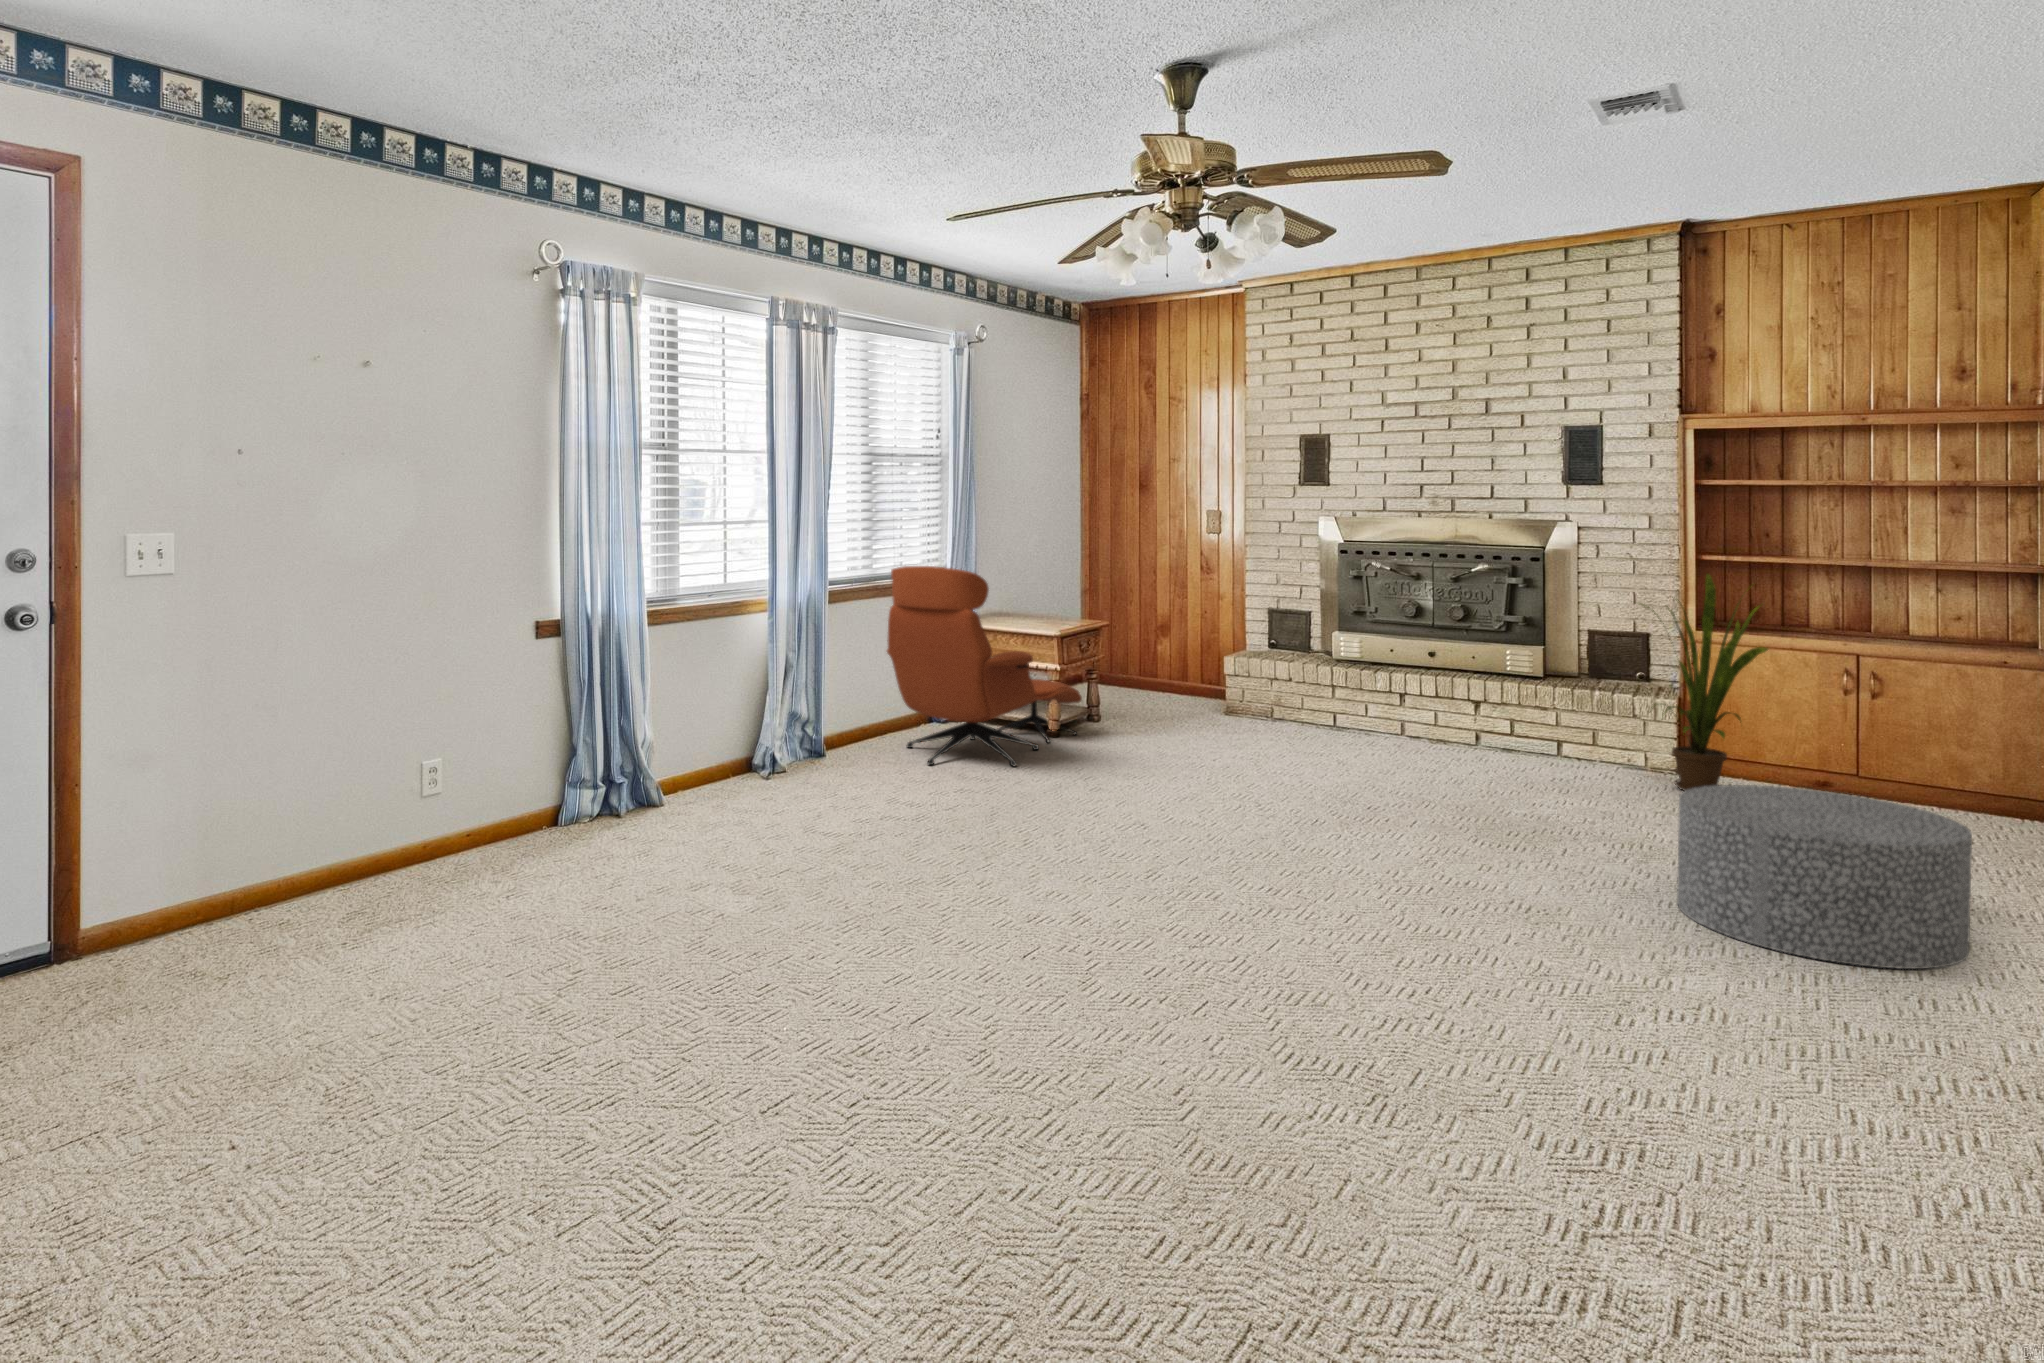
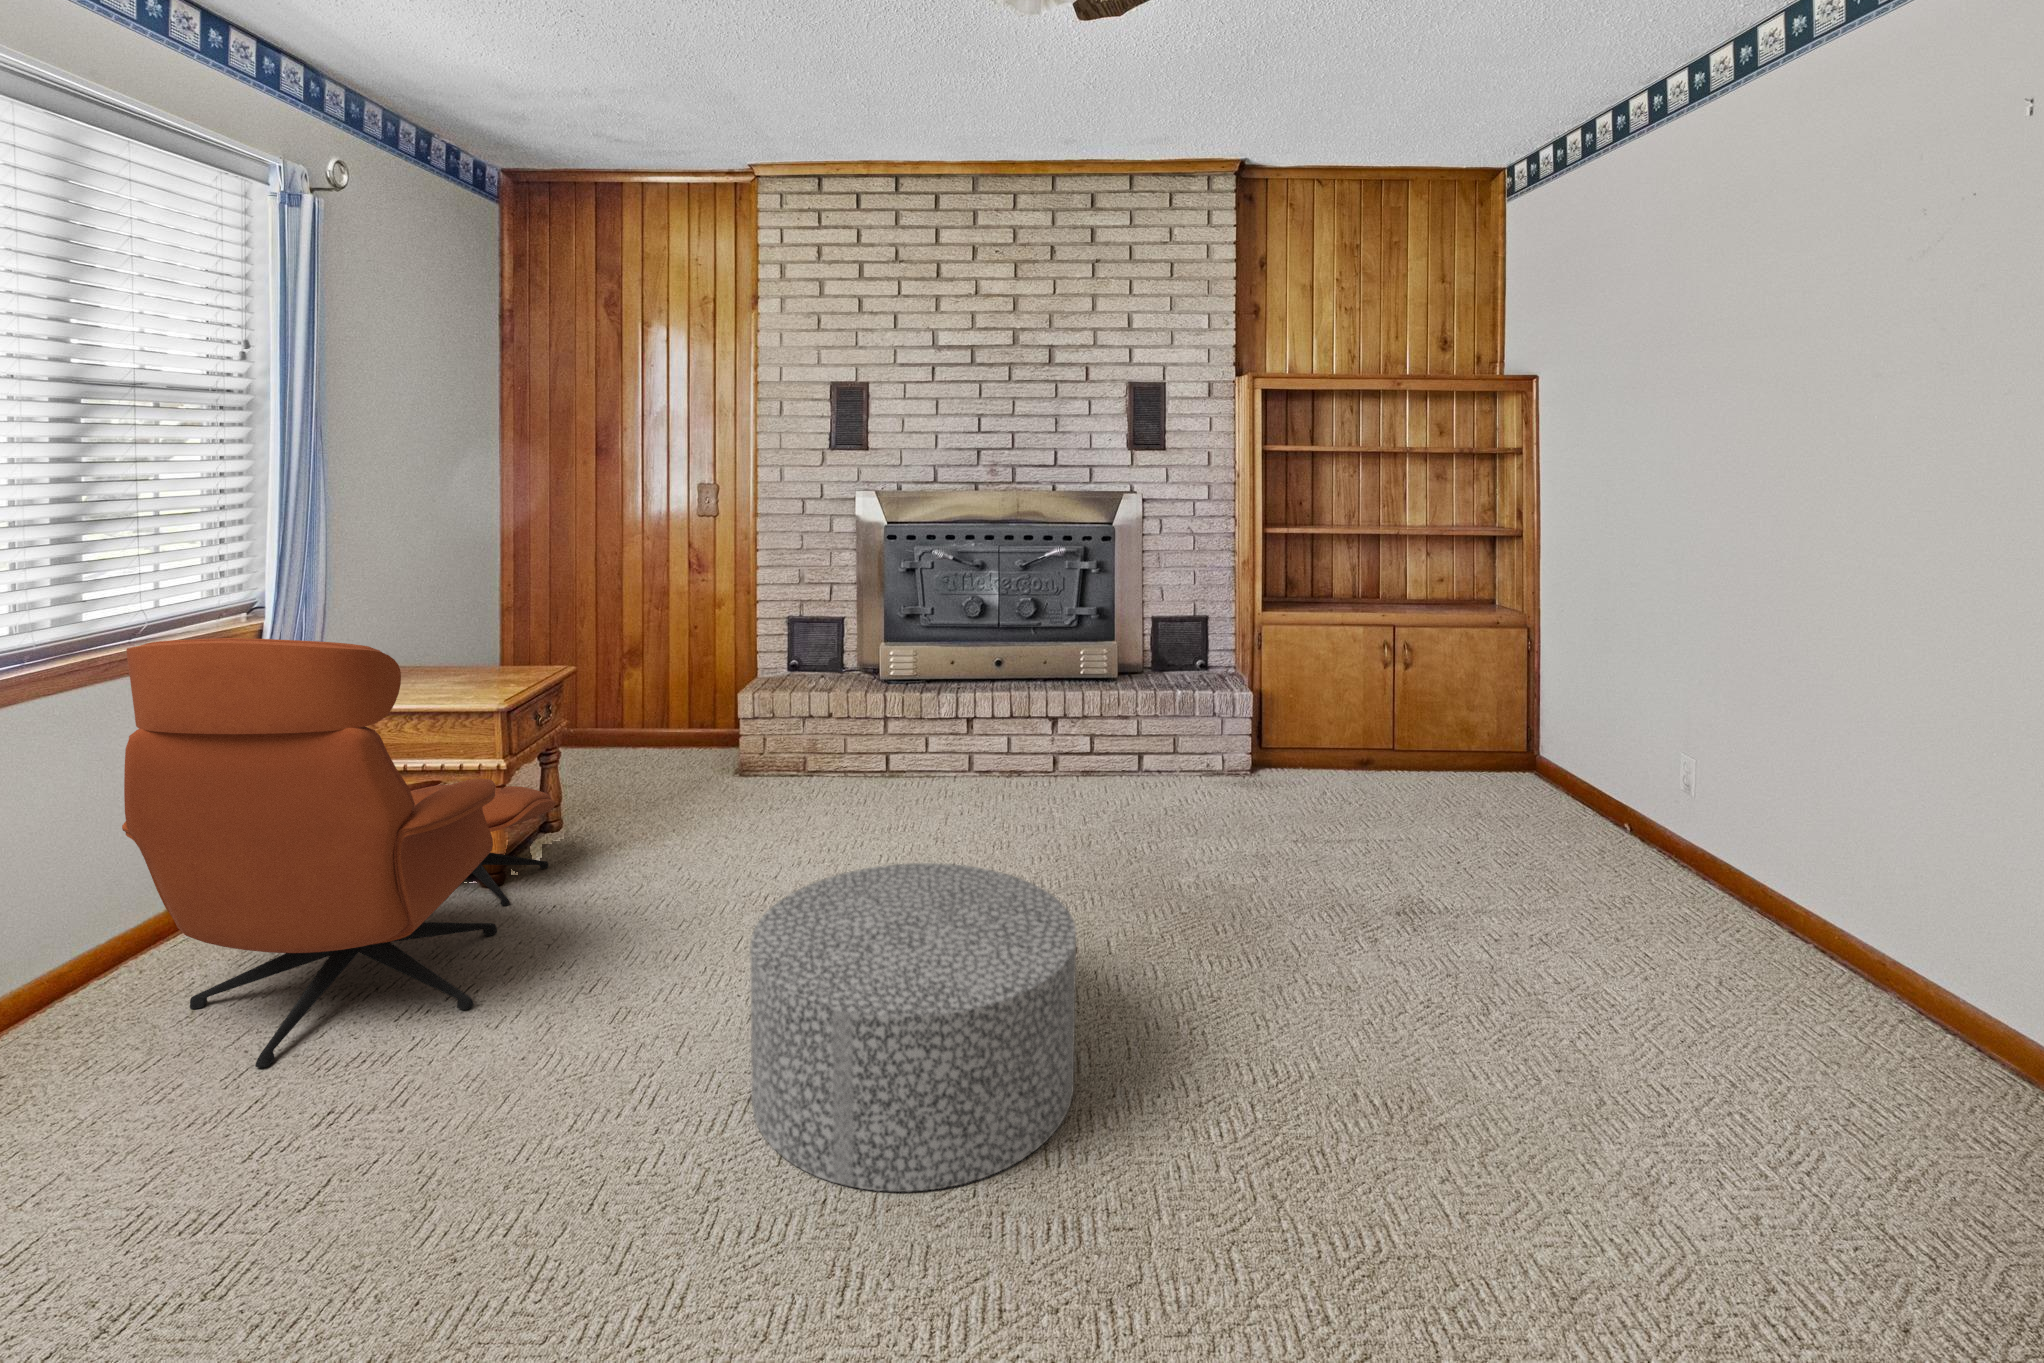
house plant: present [1653,574,1768,791] -> none [1244,553,1391,801]
ottoman: present [1677,785,1972,969] -> present [750,863,1076,1192]

